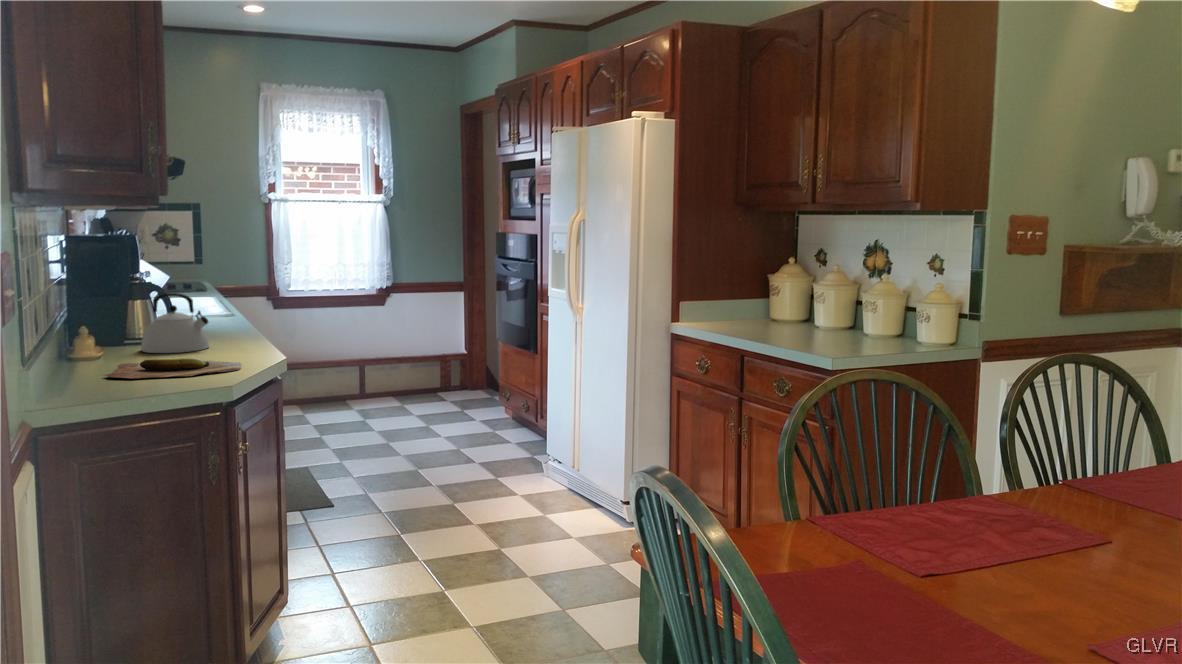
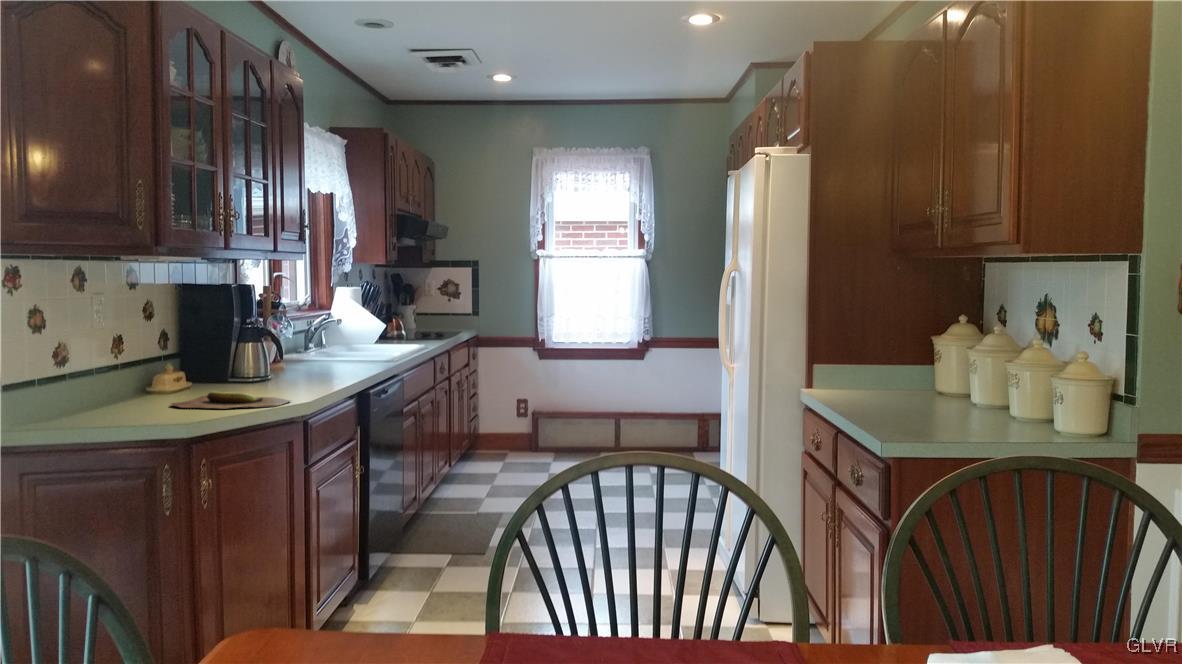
kettle: present [141,293,209,353] -> none [262,336,321,389]

